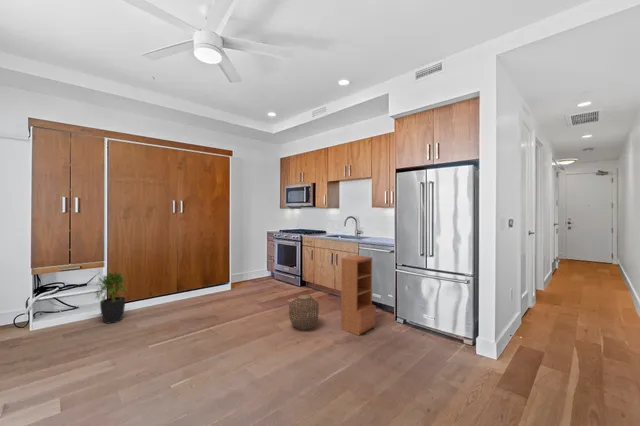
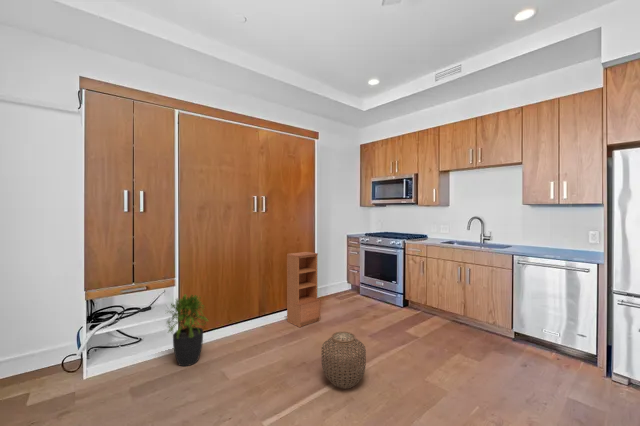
bookcase: present [341,255,376,336] -> present [287,252,320,327]
woven basket: present [289,294,319,330] -> present [322,332,366,389]

